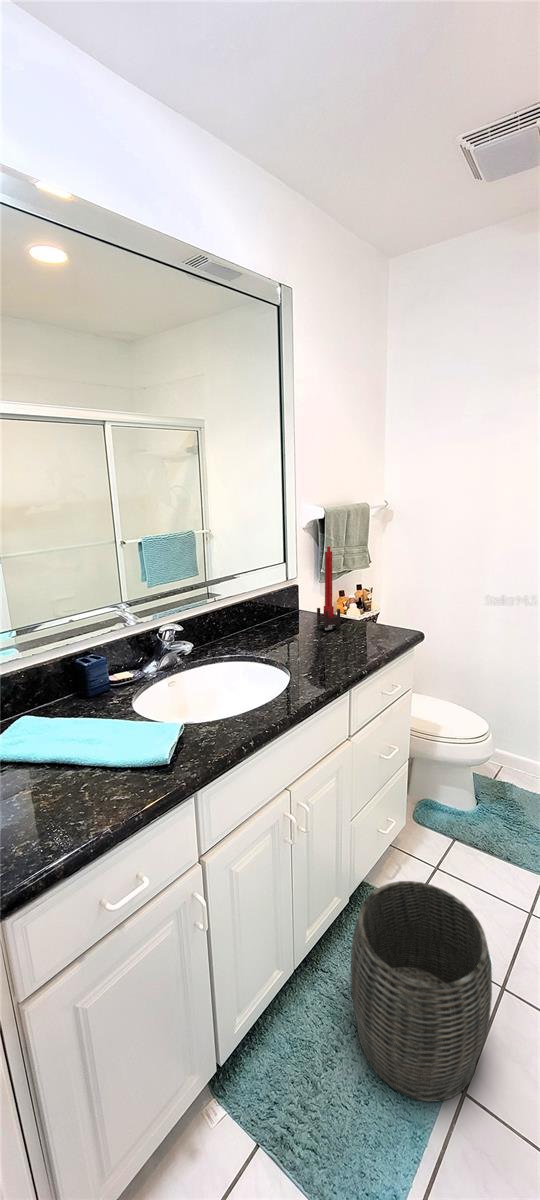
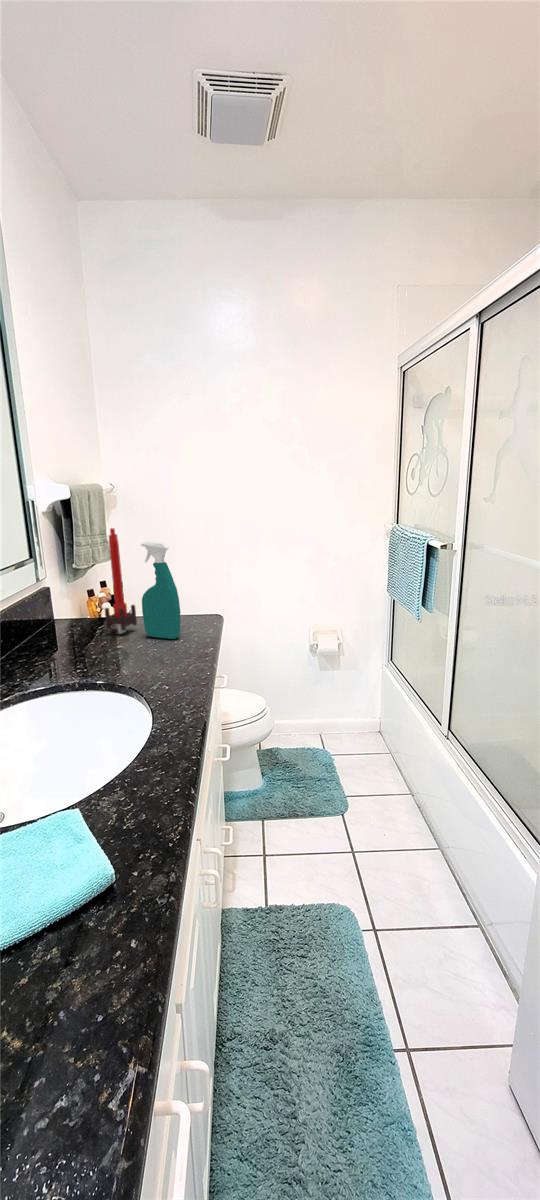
spray bottle: none [338,561,363,643] -> present [141,542,180,639]
woven basket: present [351,881,492,1102] -> none [274,867,422,1106]

